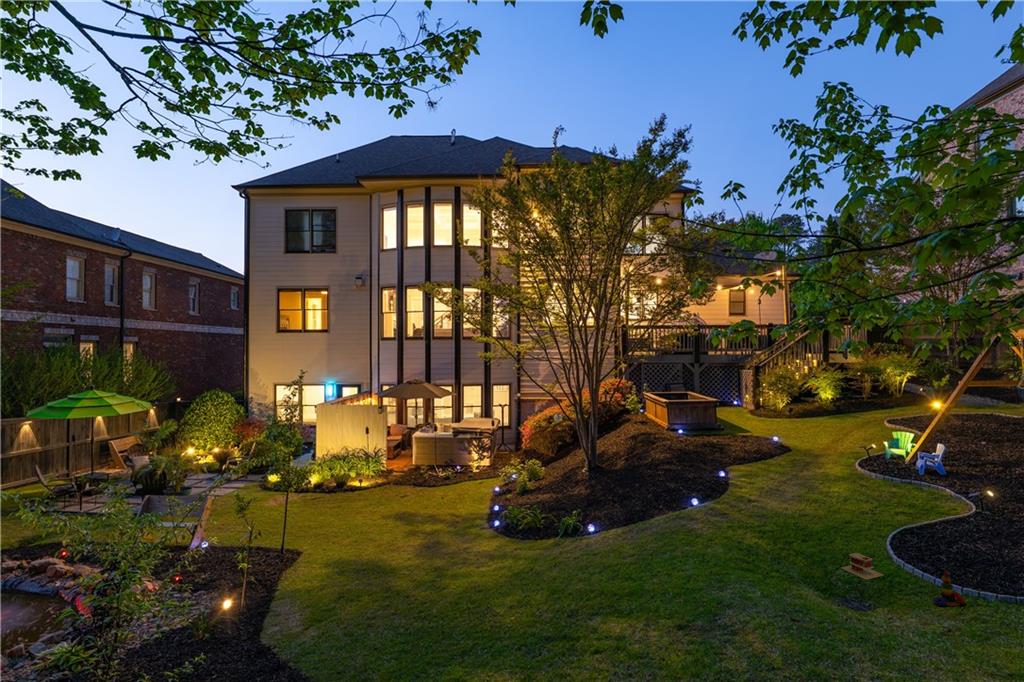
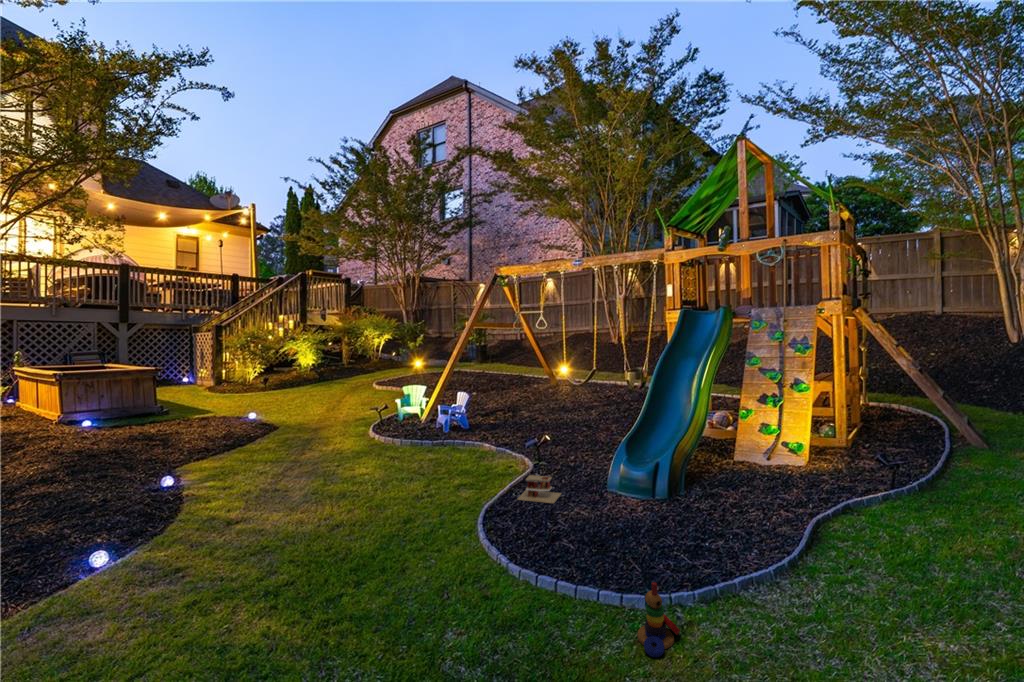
toy house: present [842,553,883,580] -> present [518,475,561,503]

